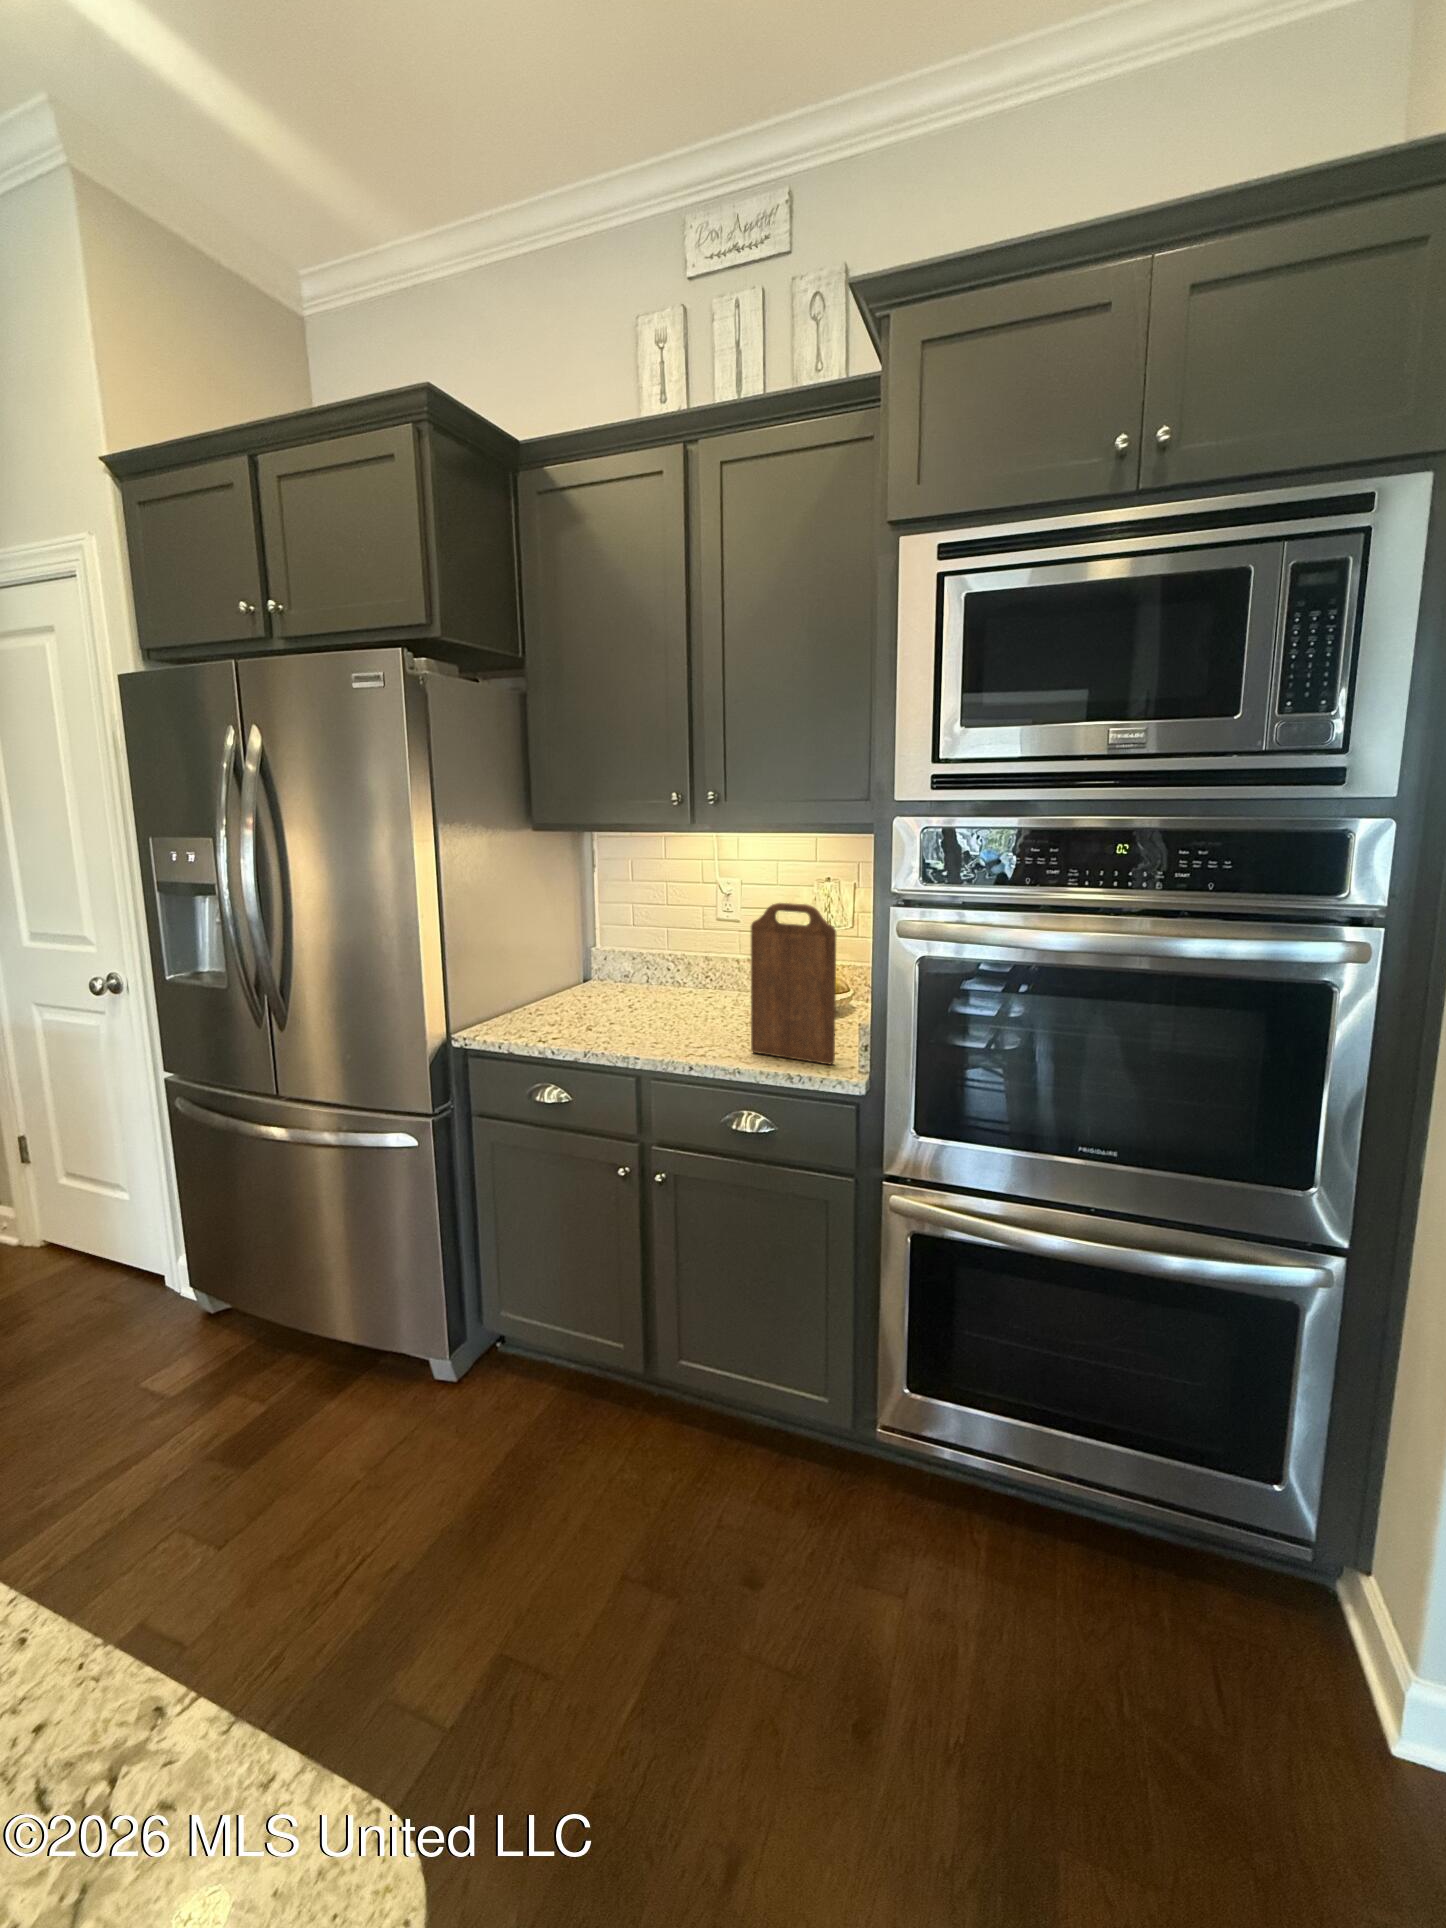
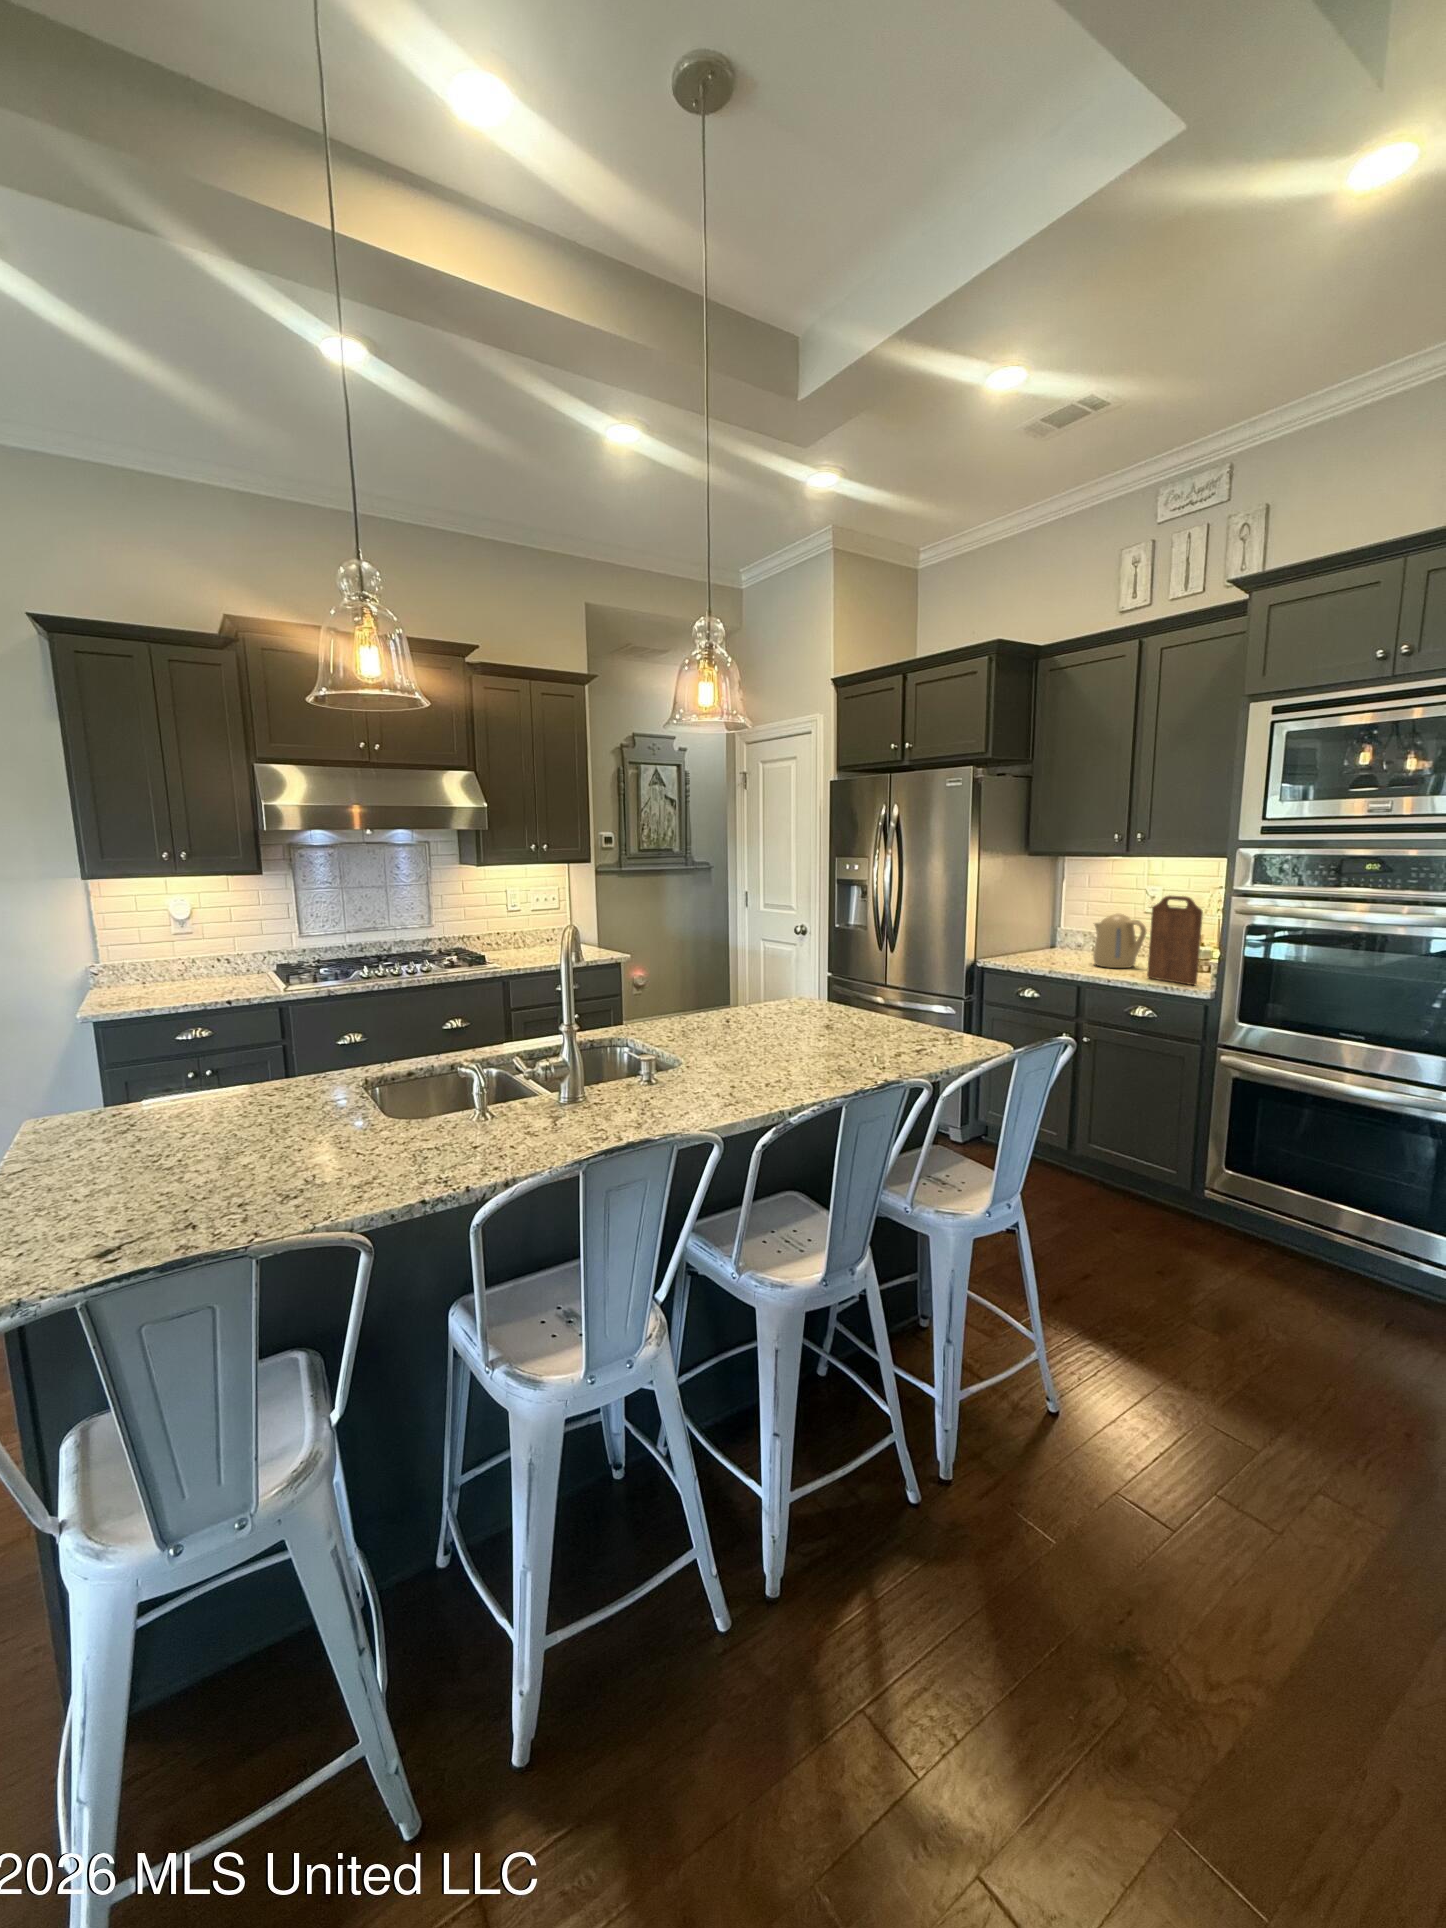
kettle: none [649,931,736,1029] -> present [1093,914,1147,968]

